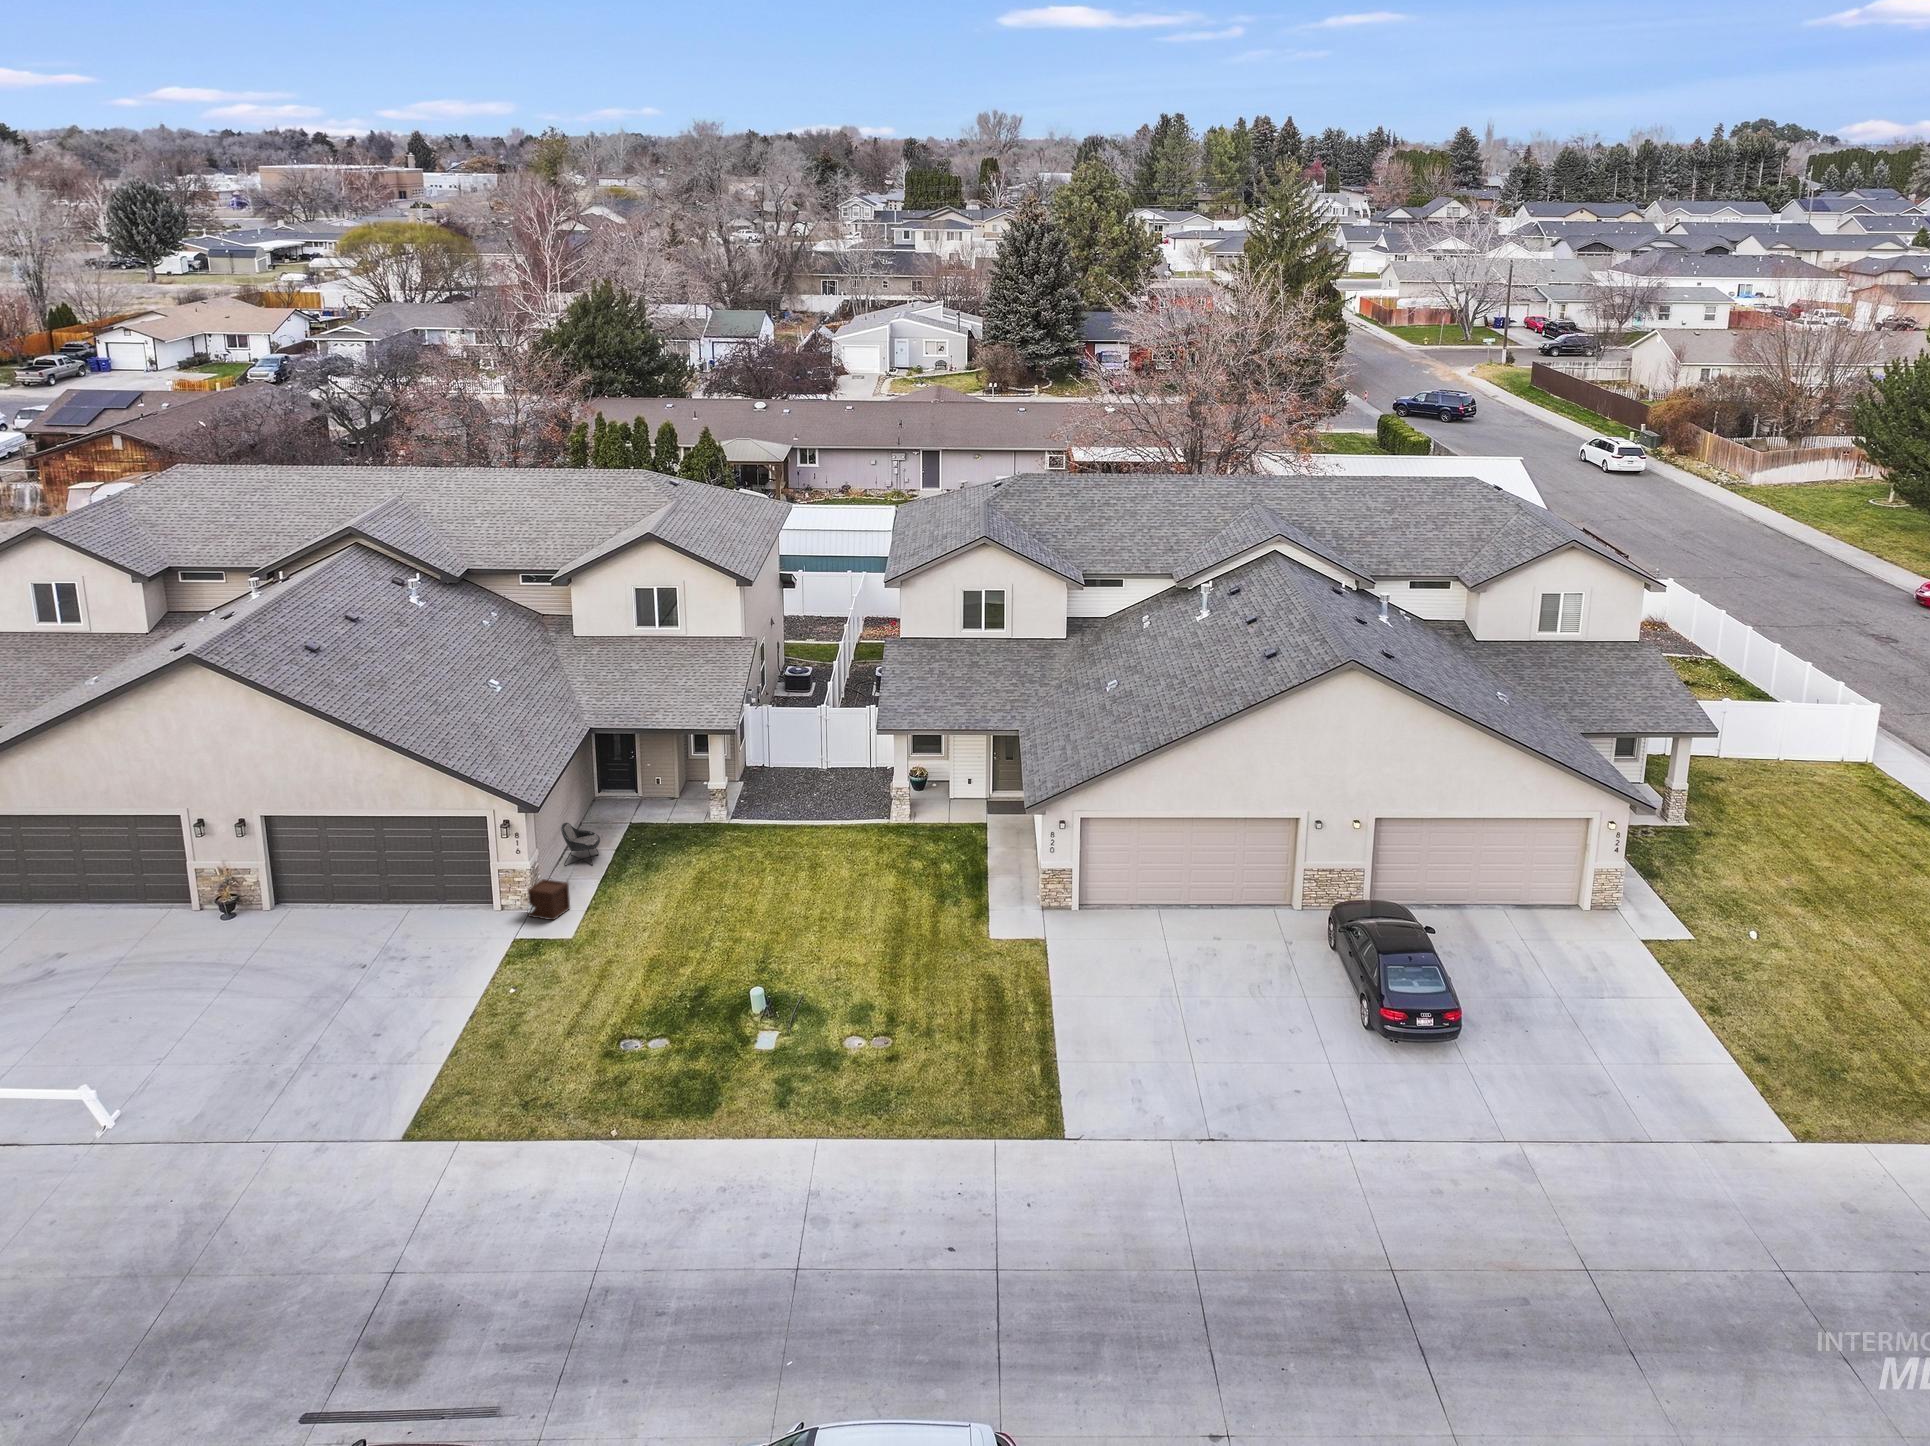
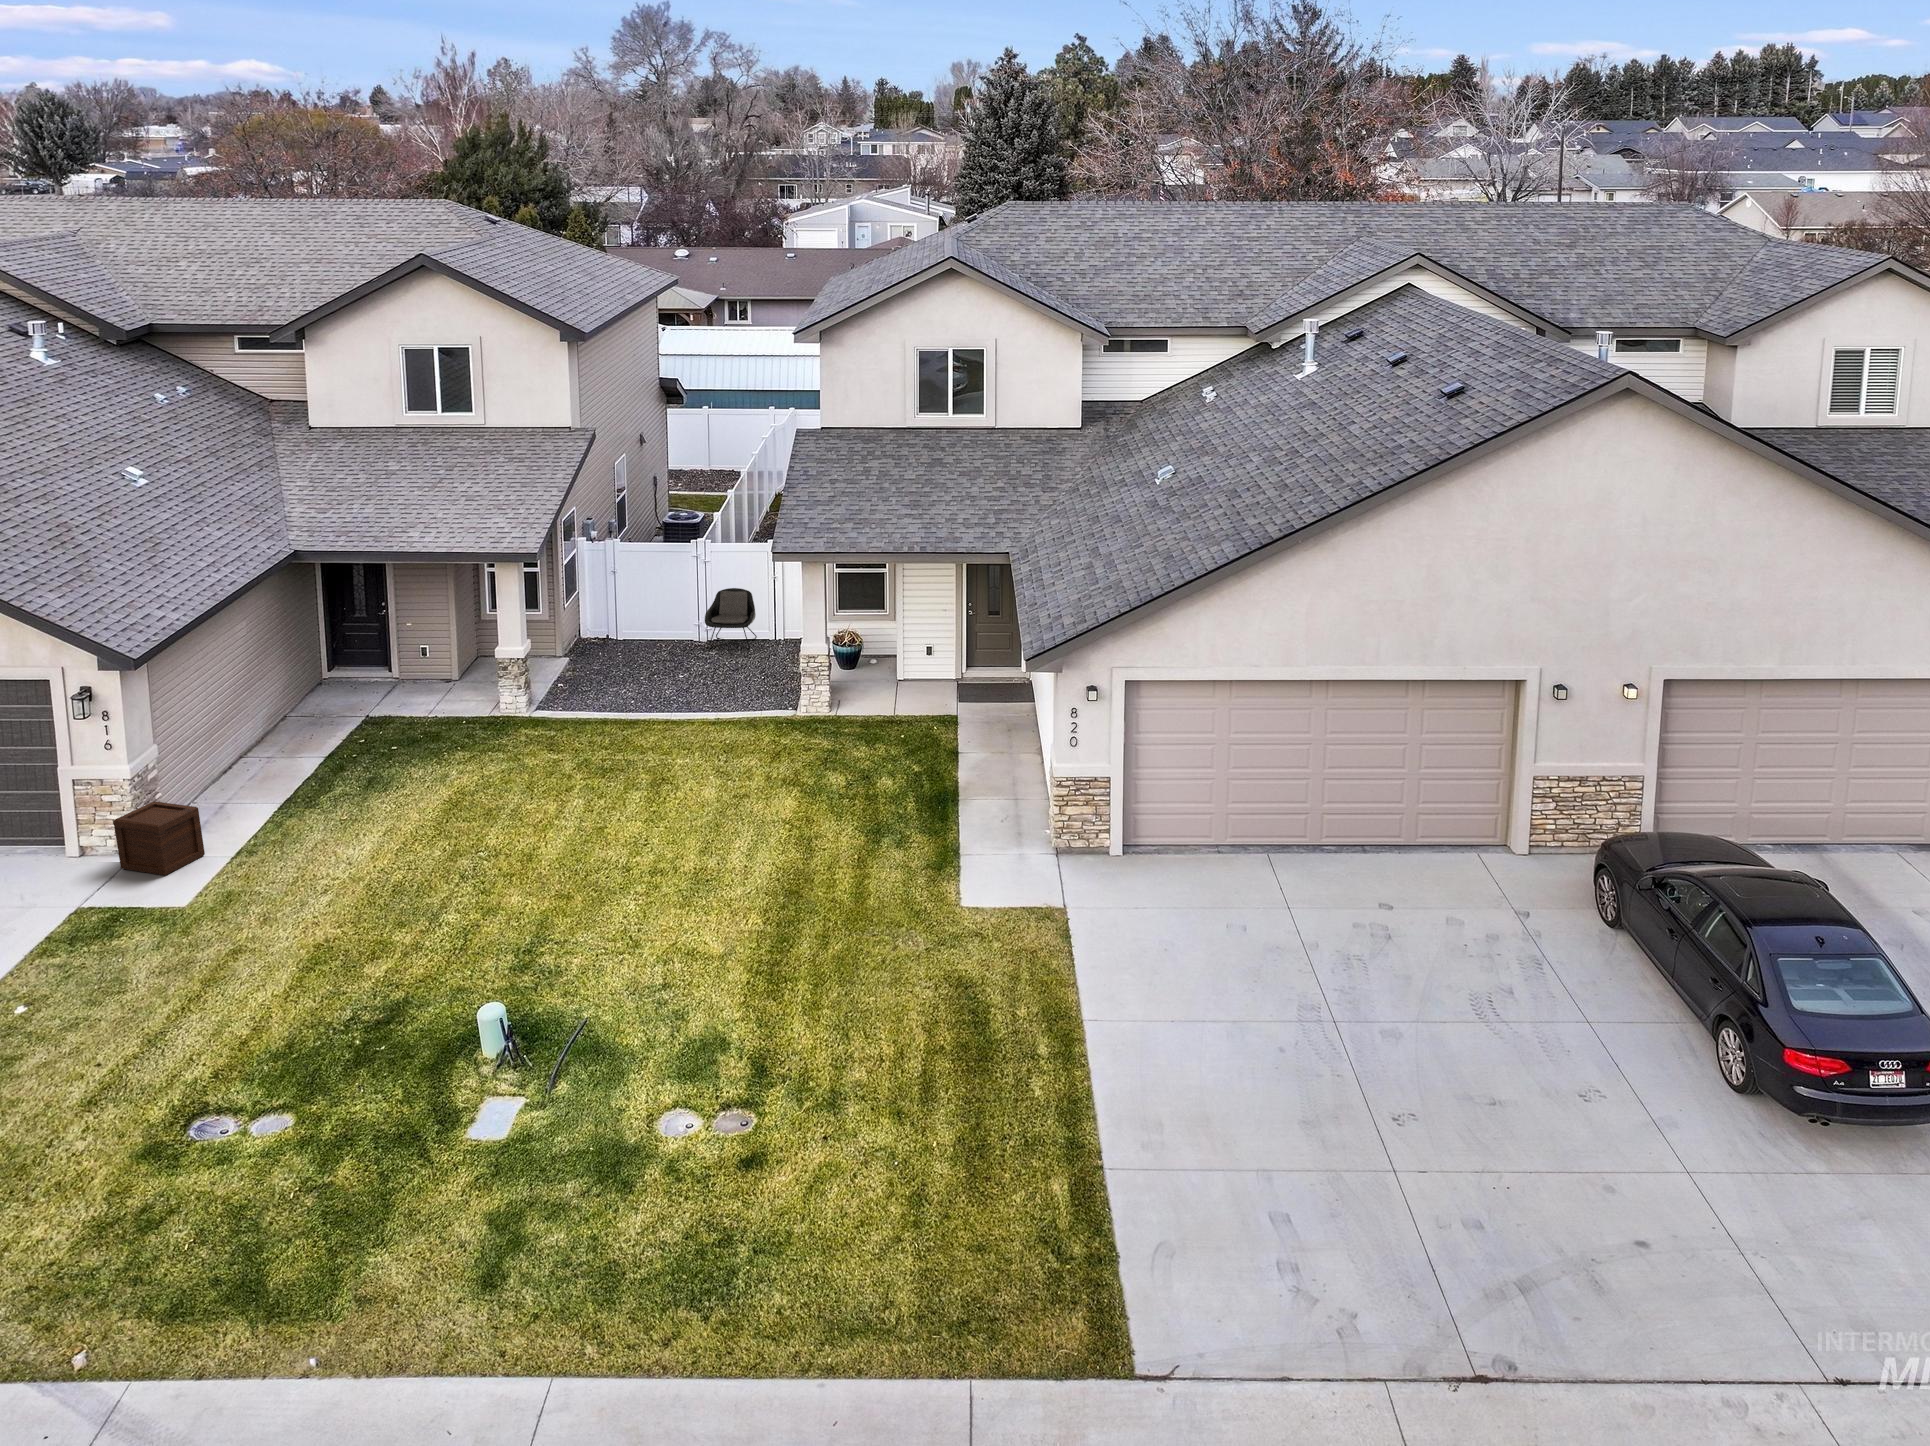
lounge chair: present [561,822,600,866] -> present [705,588,757,650]

